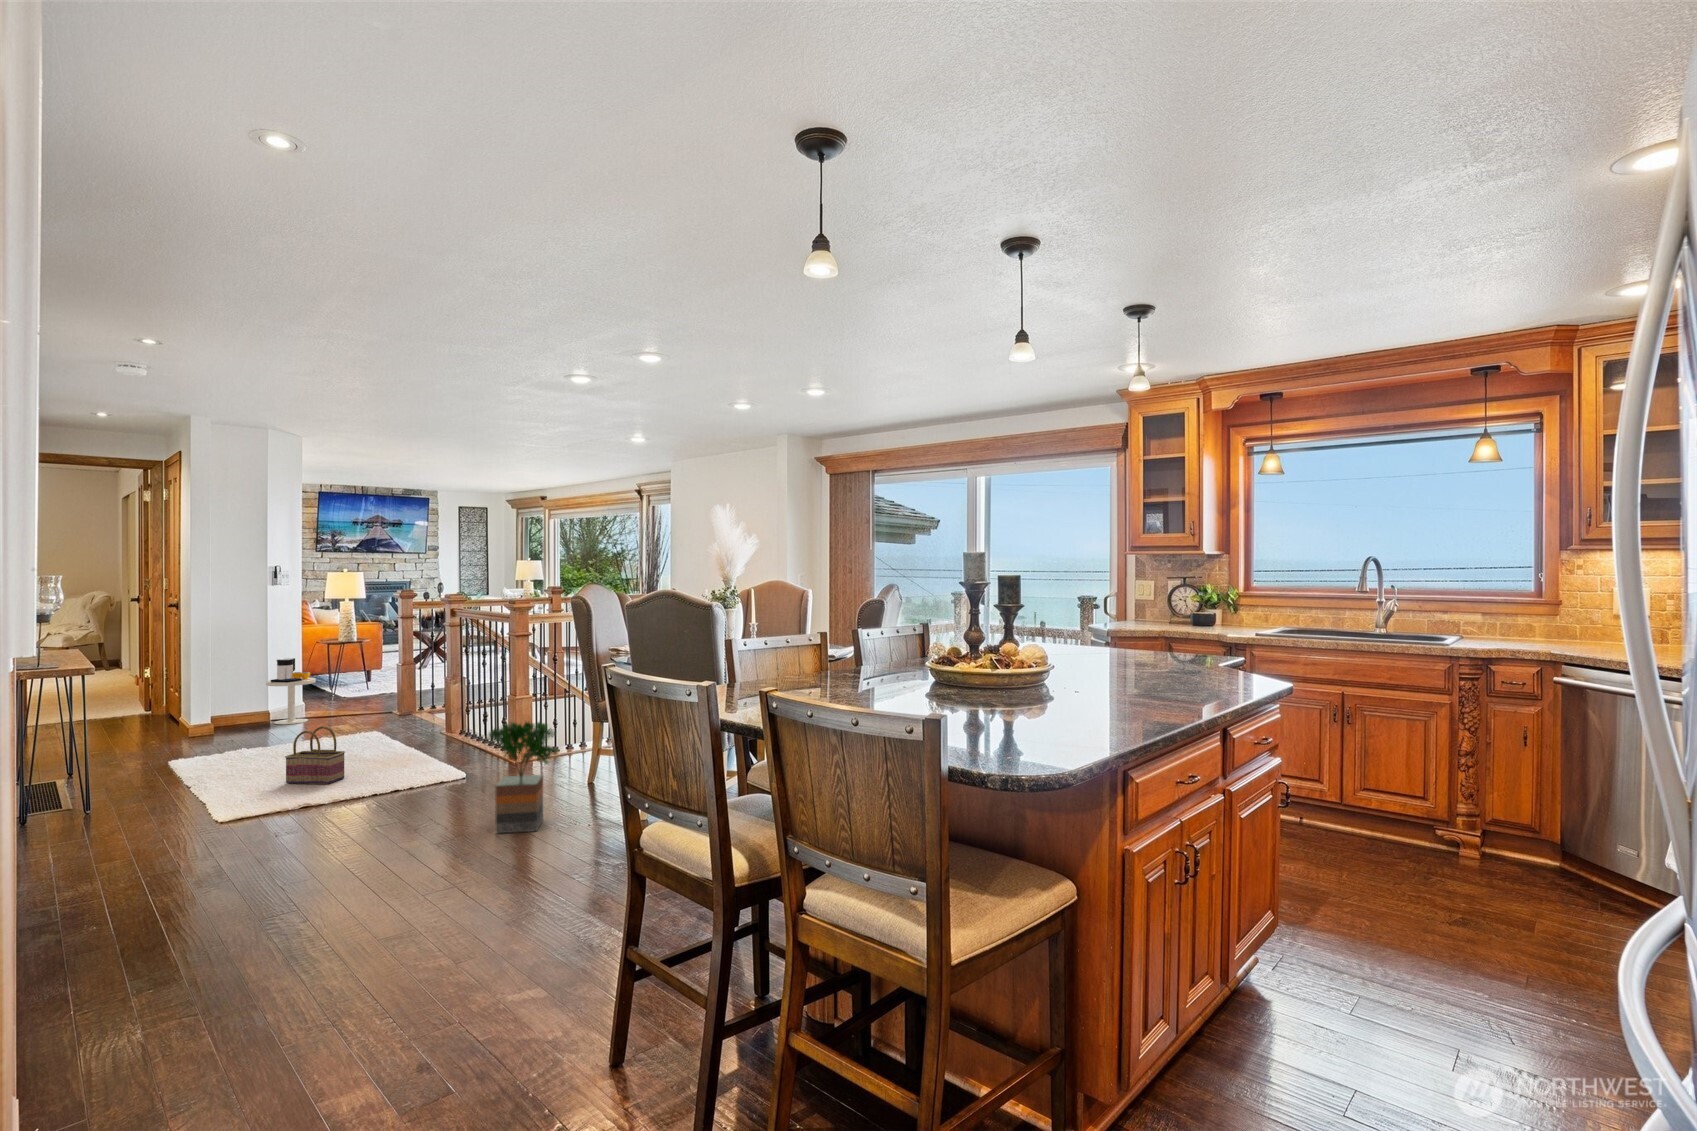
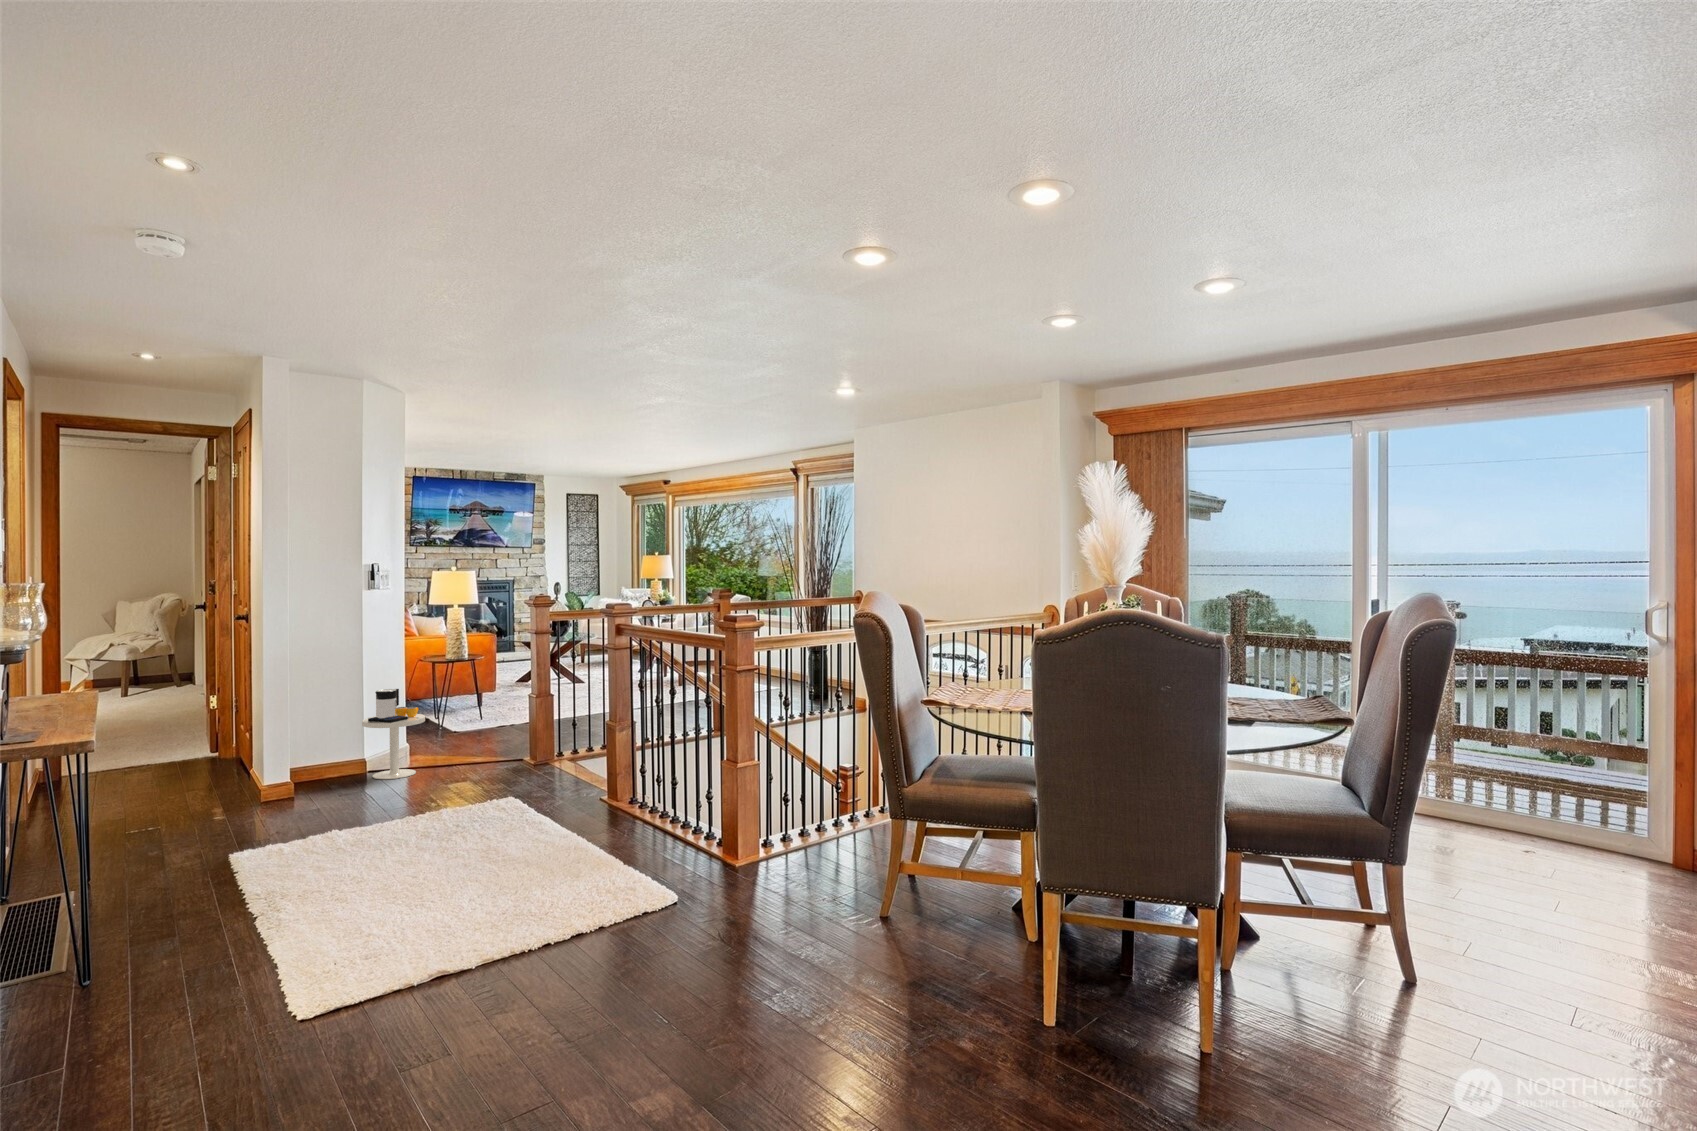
potted tree: present [487,722,557,833] -> none [770,850,906,1076]
basket: present [285,726,345,784] -> none [400,816,489,912]

